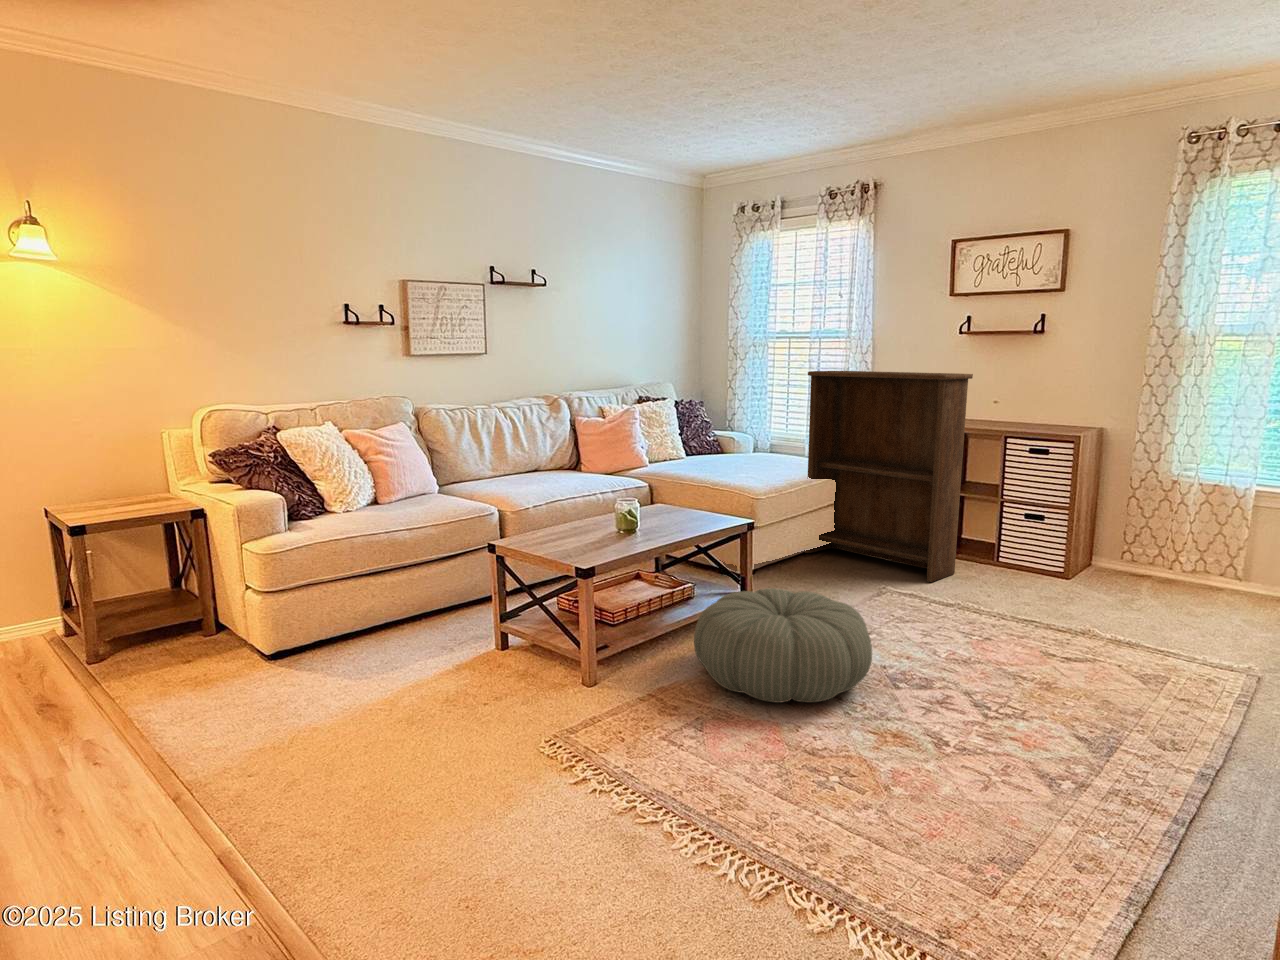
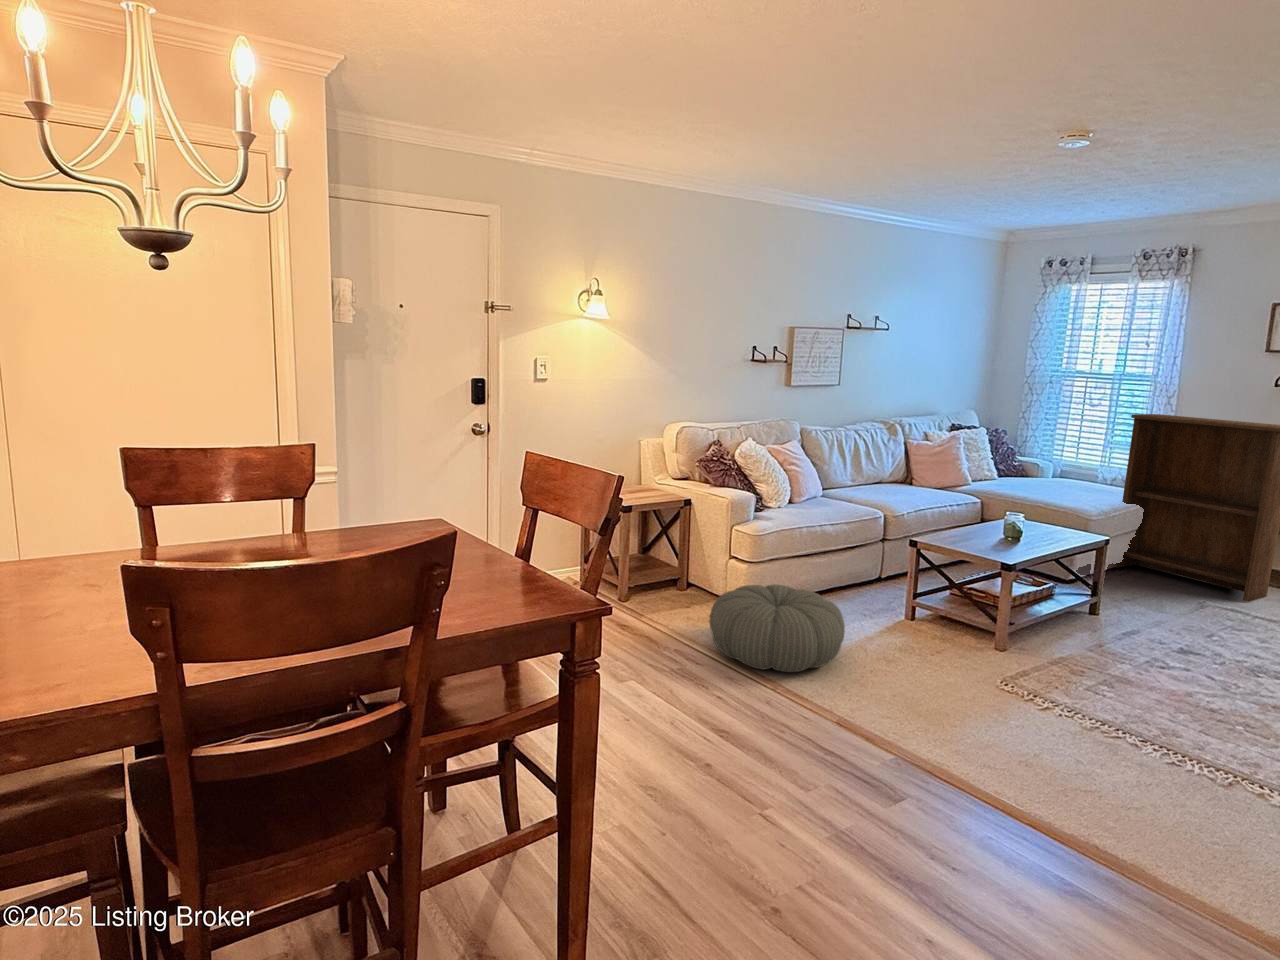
pouf: present [694,588,872,703] -> present [709,584,845,672]

